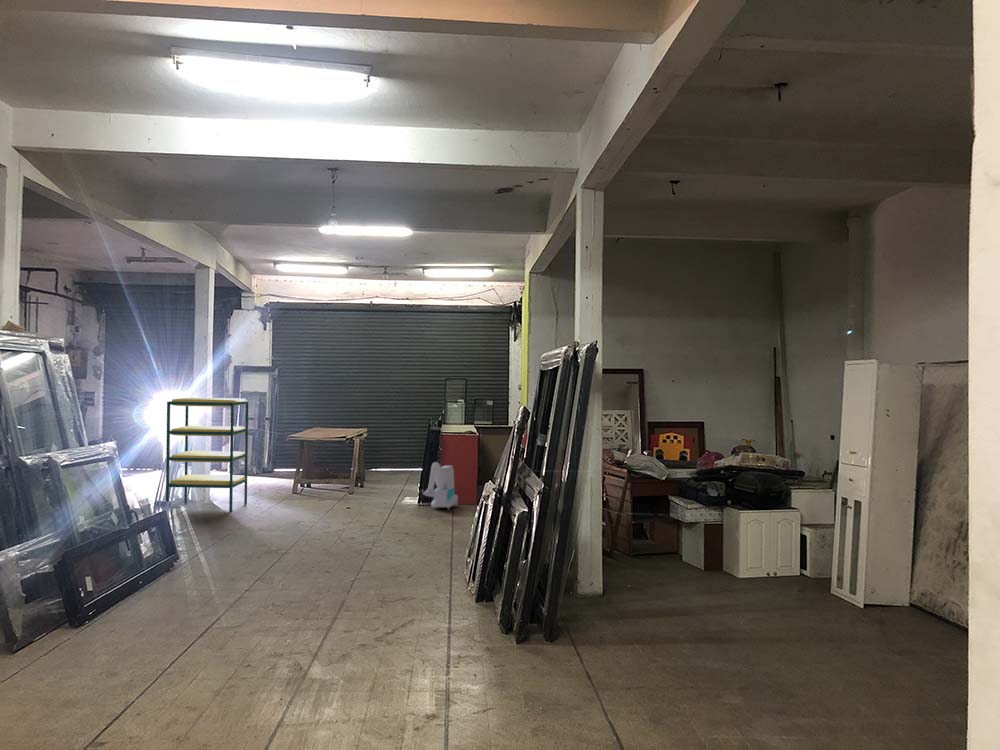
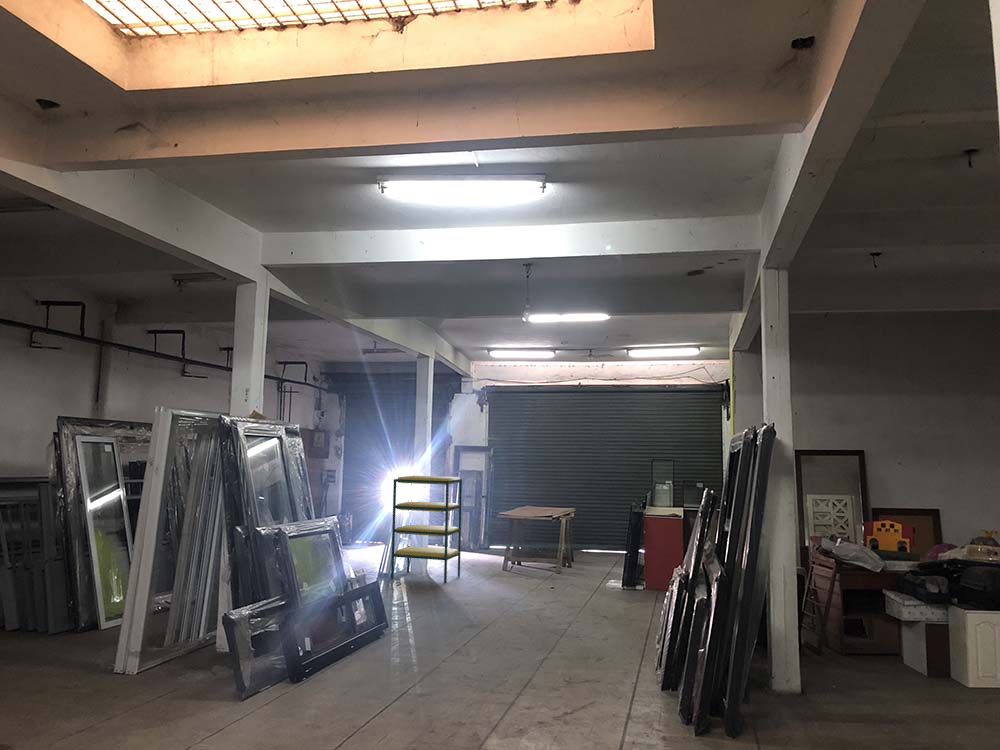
vacuum cleaner: present [423,462,458,509] -> none [623,543,661,593]

